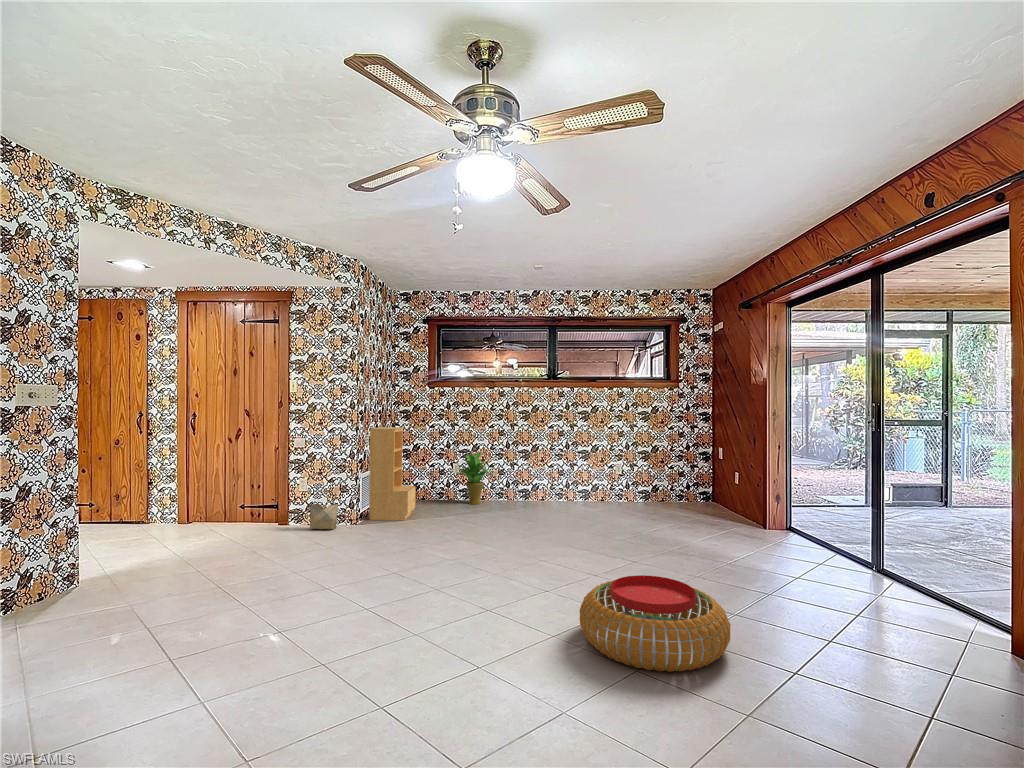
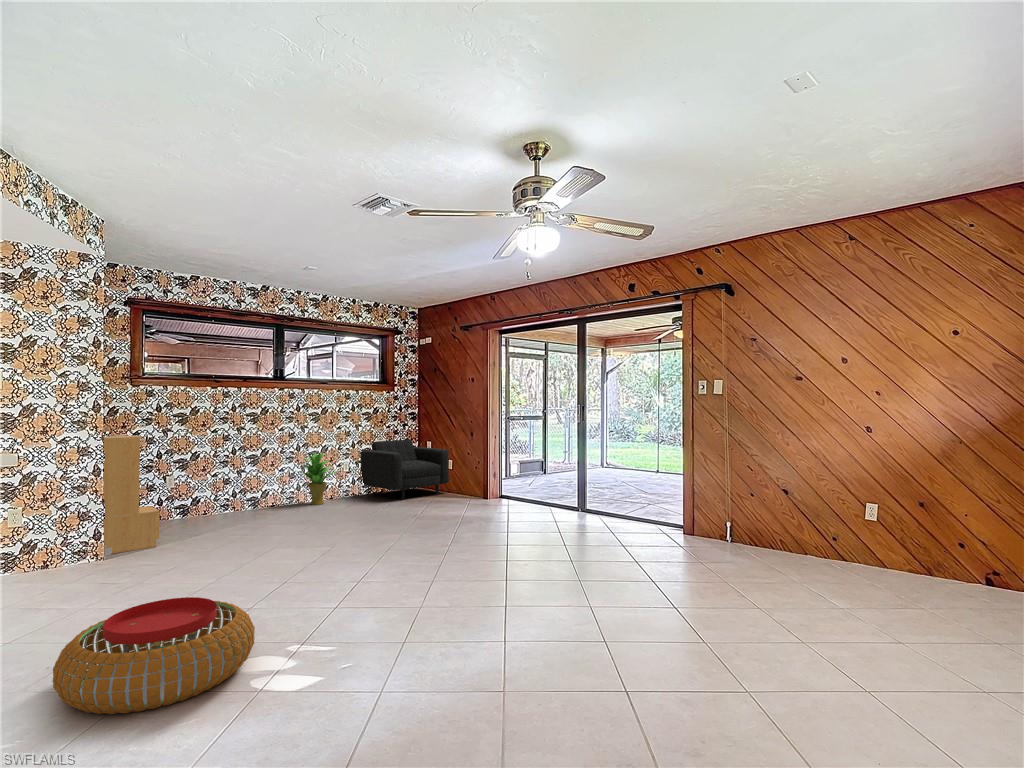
armchair: none [634,445,730,515] -> present [360,440,449,500]
potted plant: present [456,452,491,504] -> present [298,453,335,505]
woven basket: present [310,490,338,529] -> none [32,523,79,578]
pouf: present [580,575,730,672] -> present [53,597,255,714]

